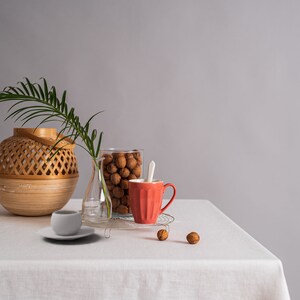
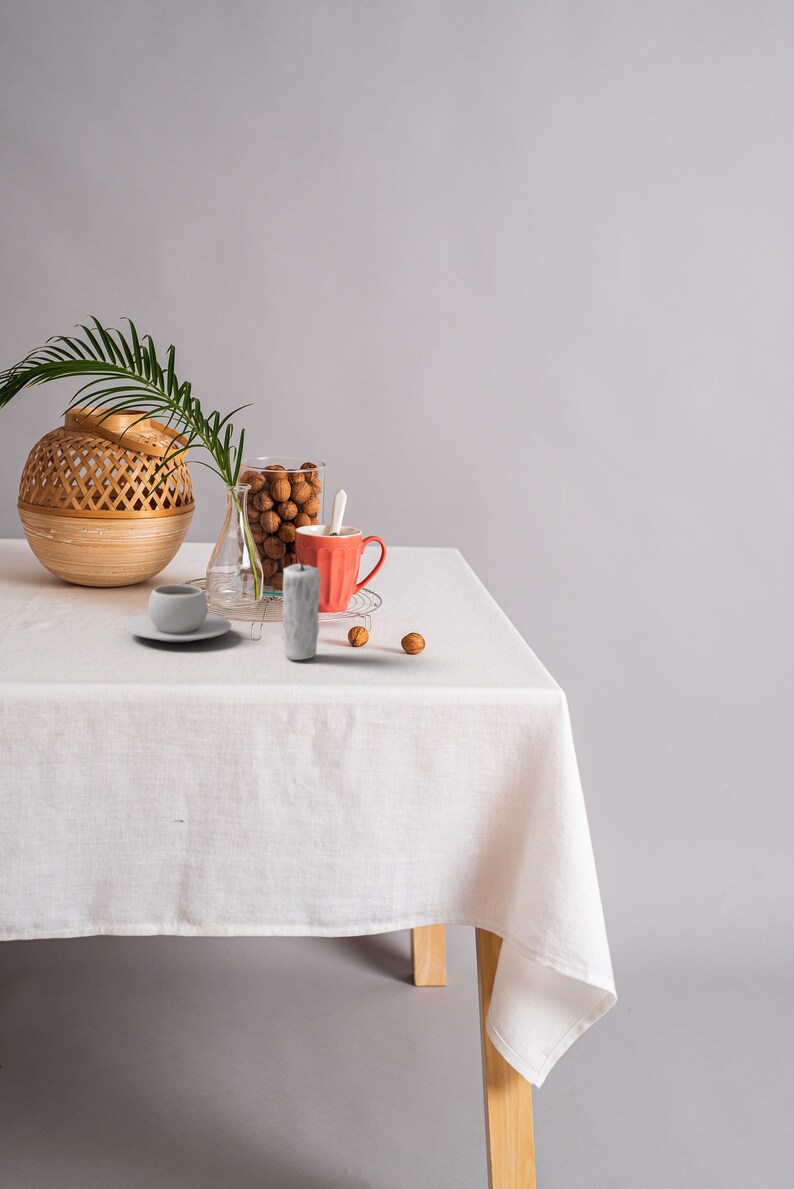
candle: none [121,185,142,247] -> present [282,556,321,660]

